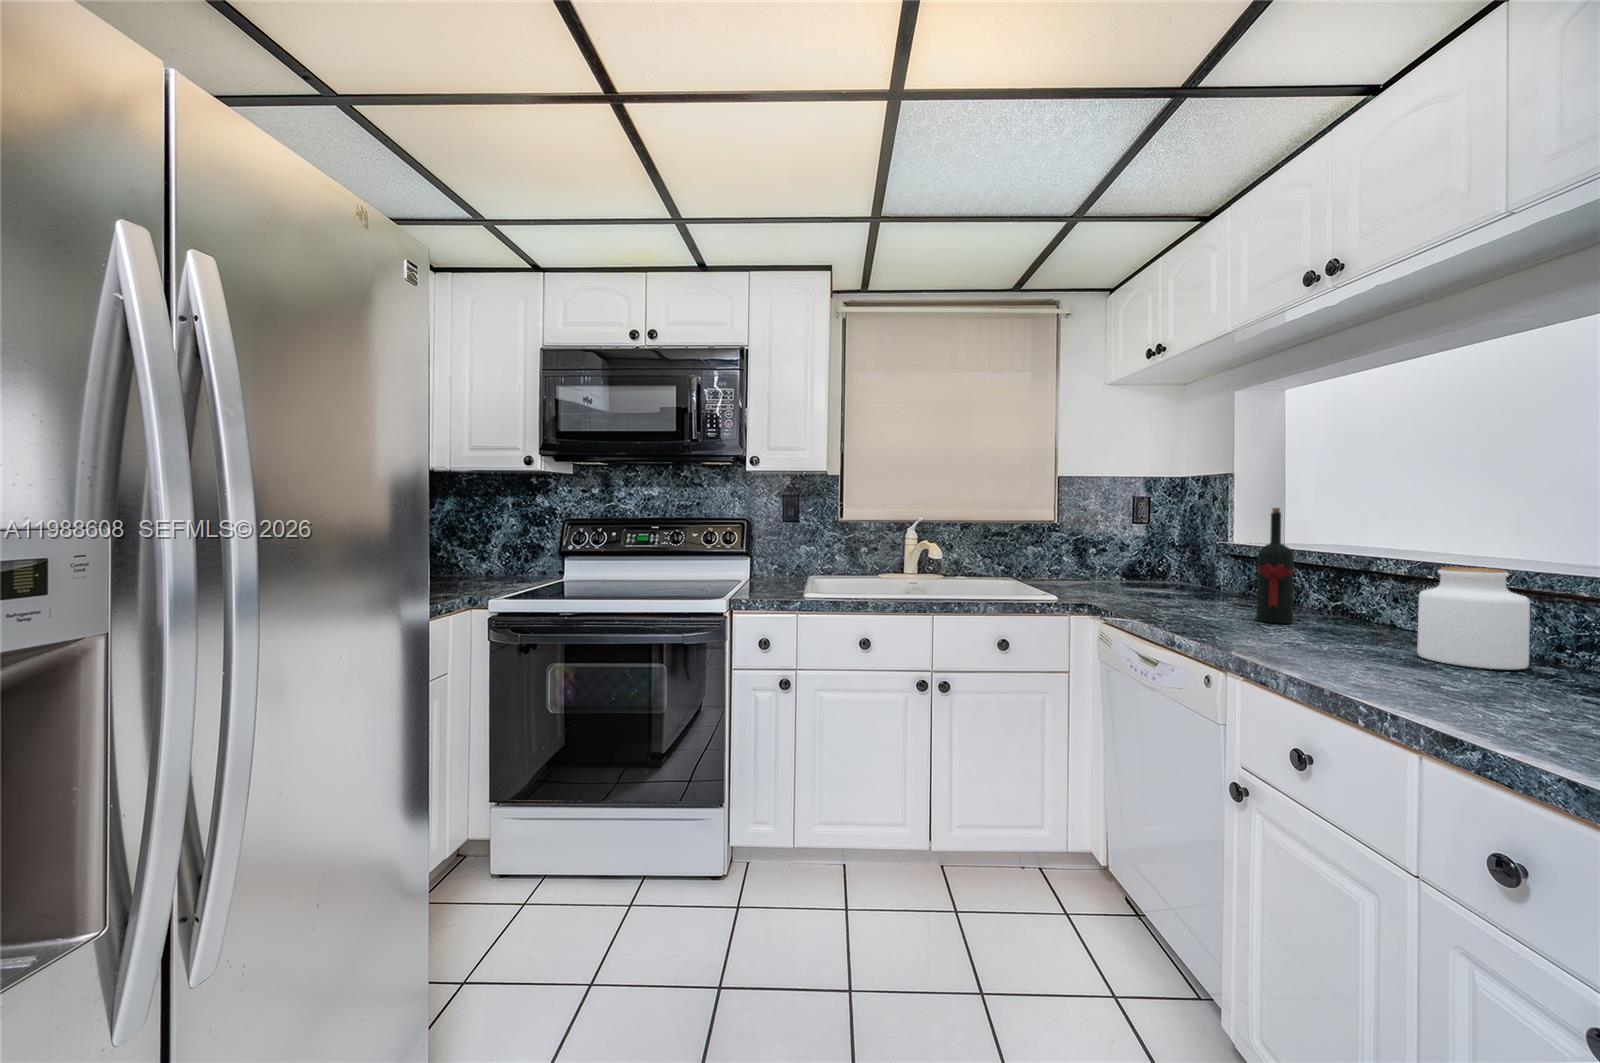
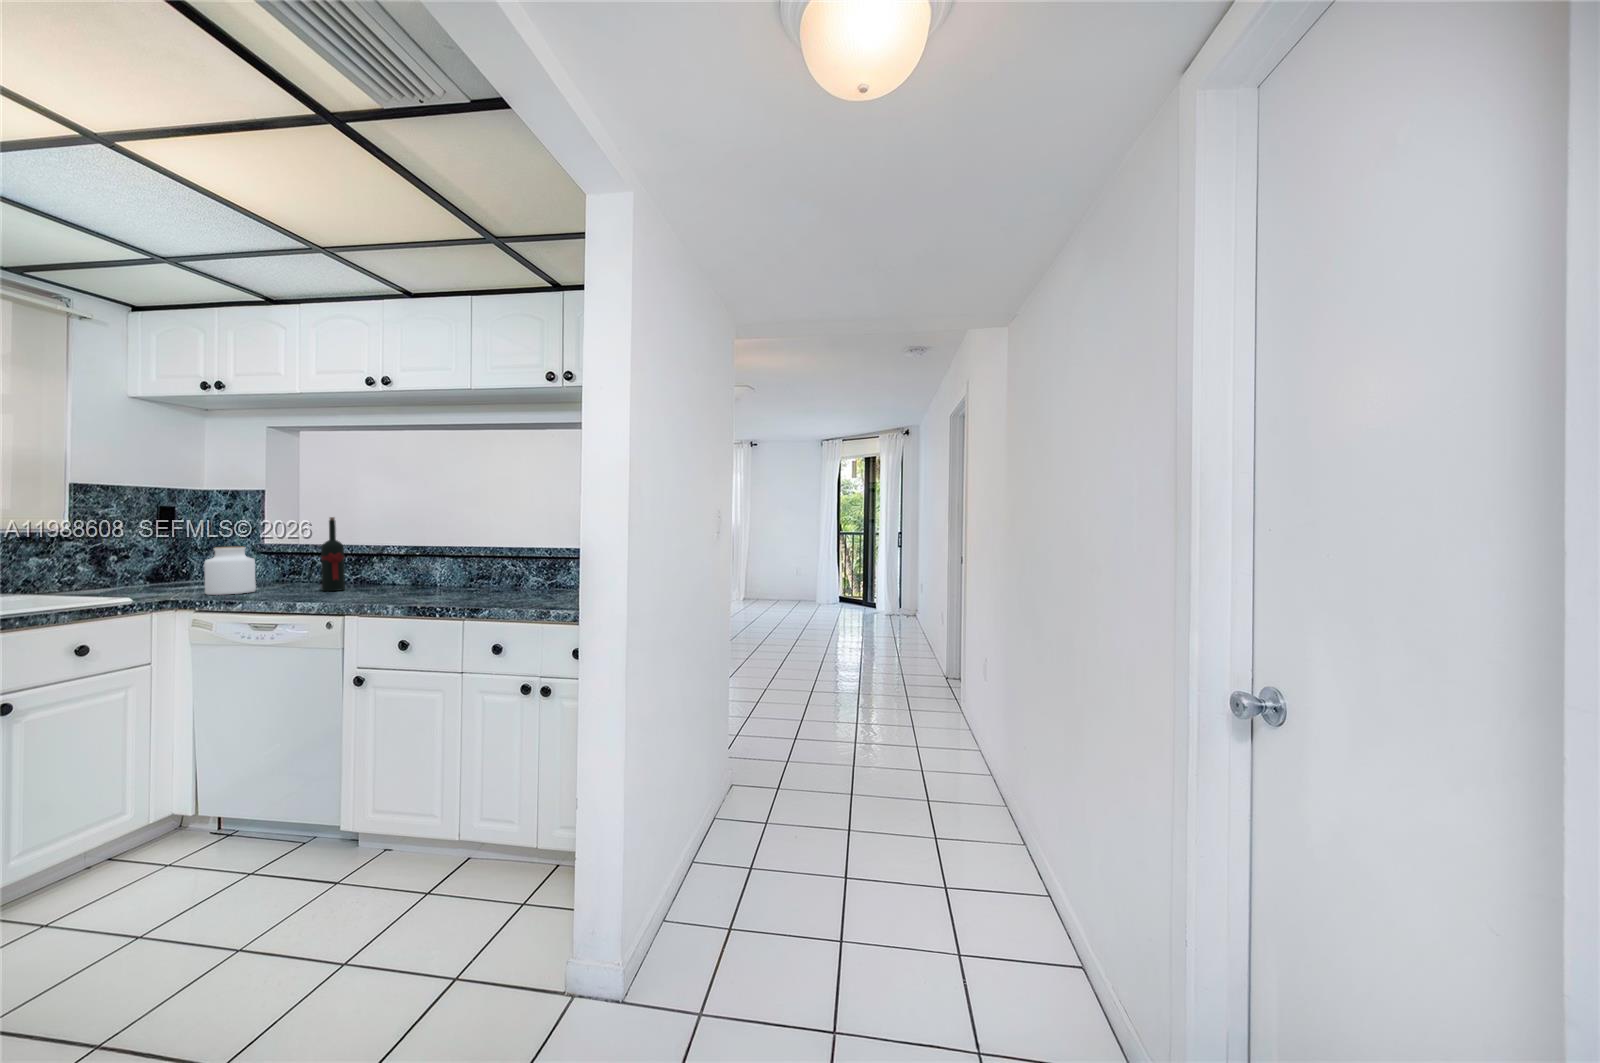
jar: present [1417,567,1530,670] -> present [204,546,256,595]

